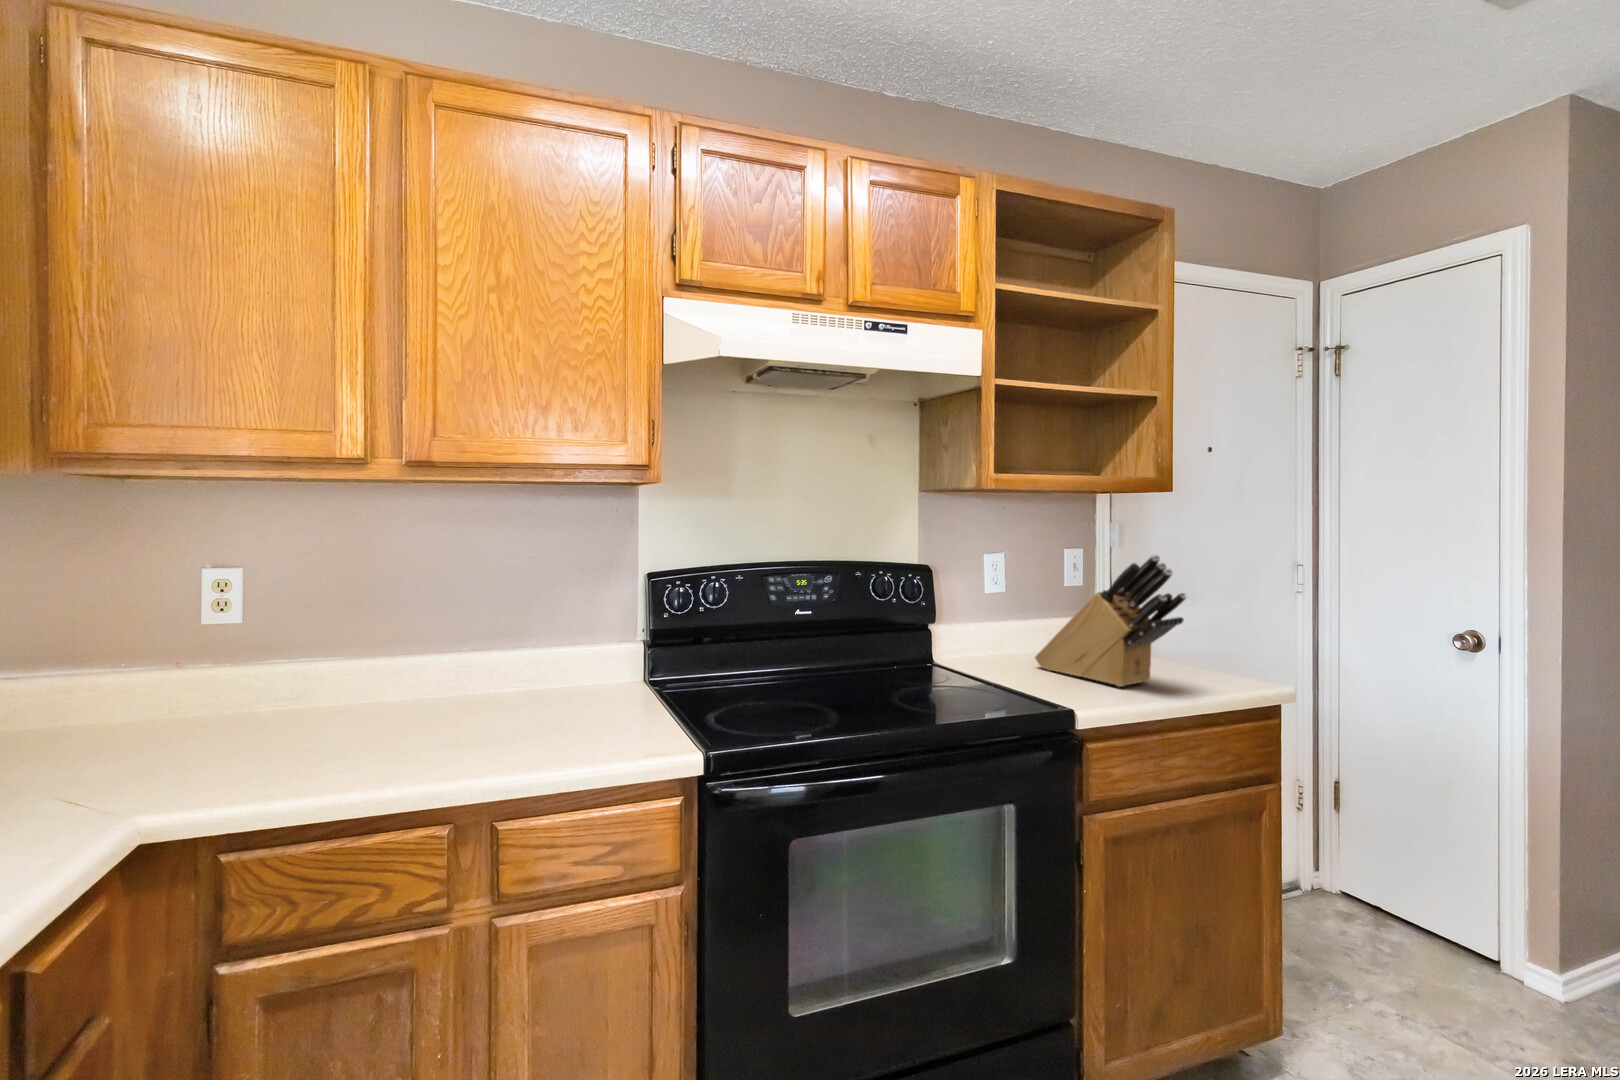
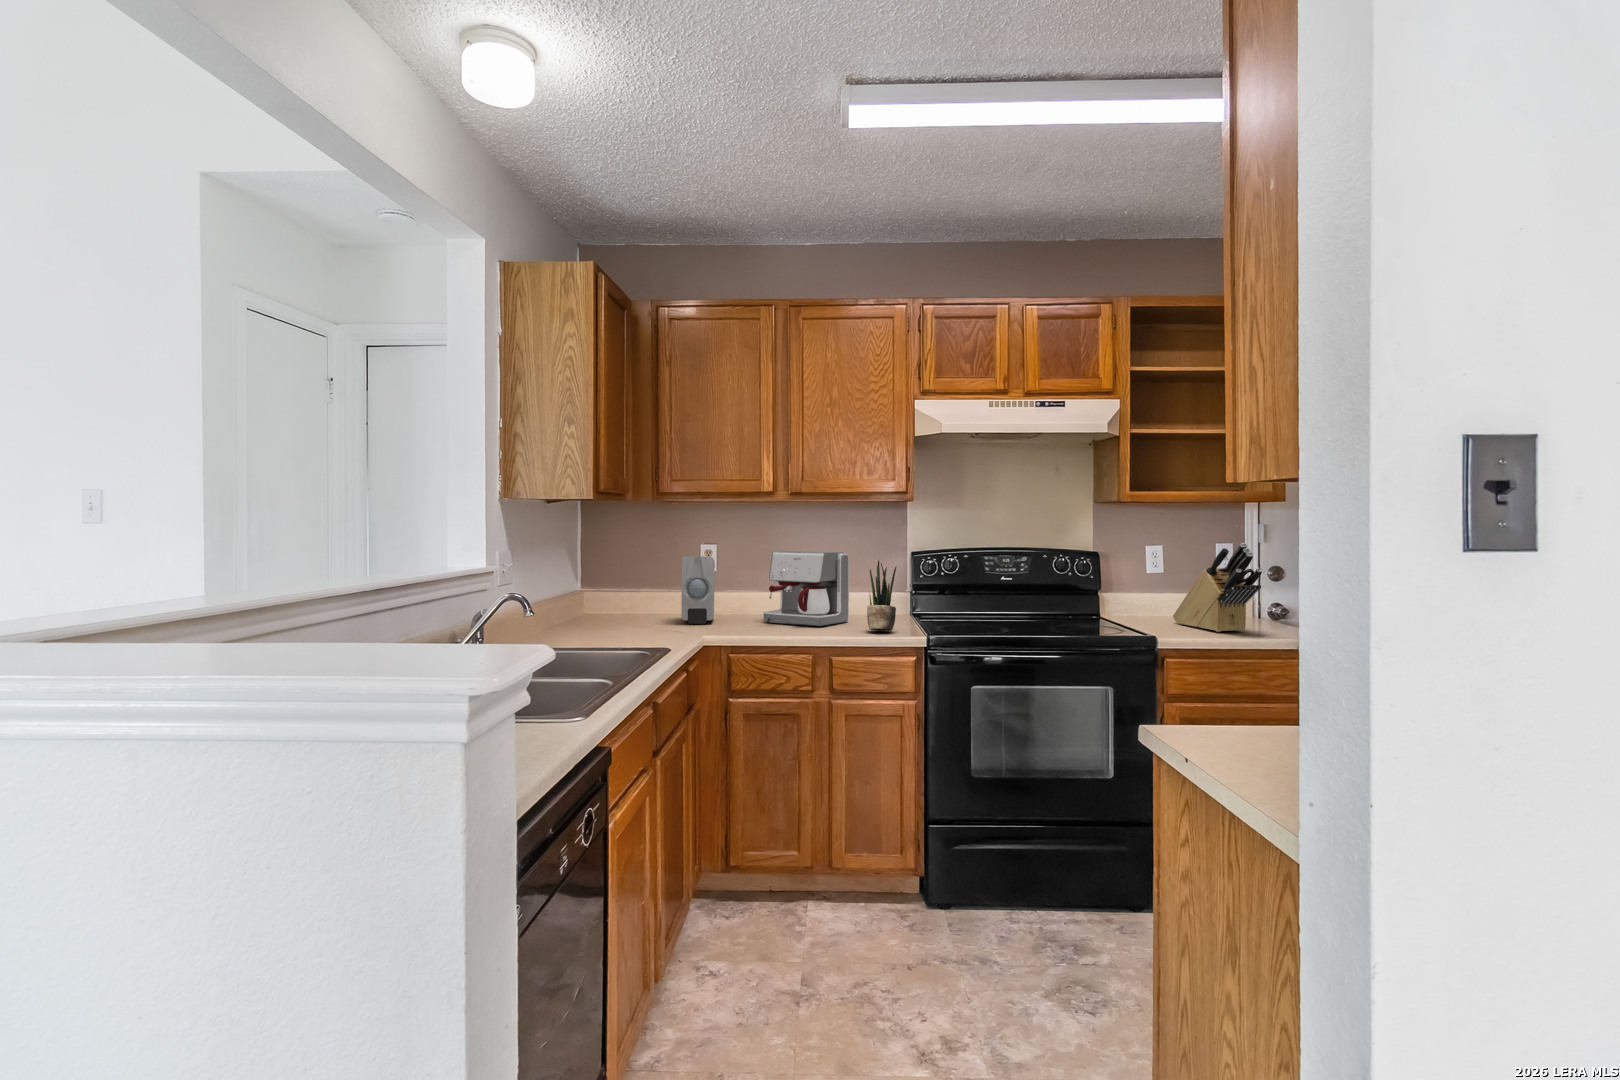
coffee maker: none [344,578,536,740] -> present [764,551,849,626]
soap dispenser: none [110,601,227,762] -> present [682,556,715,624]
potted plant: none [575,601,634,746] -> present [867,560,896,631]

